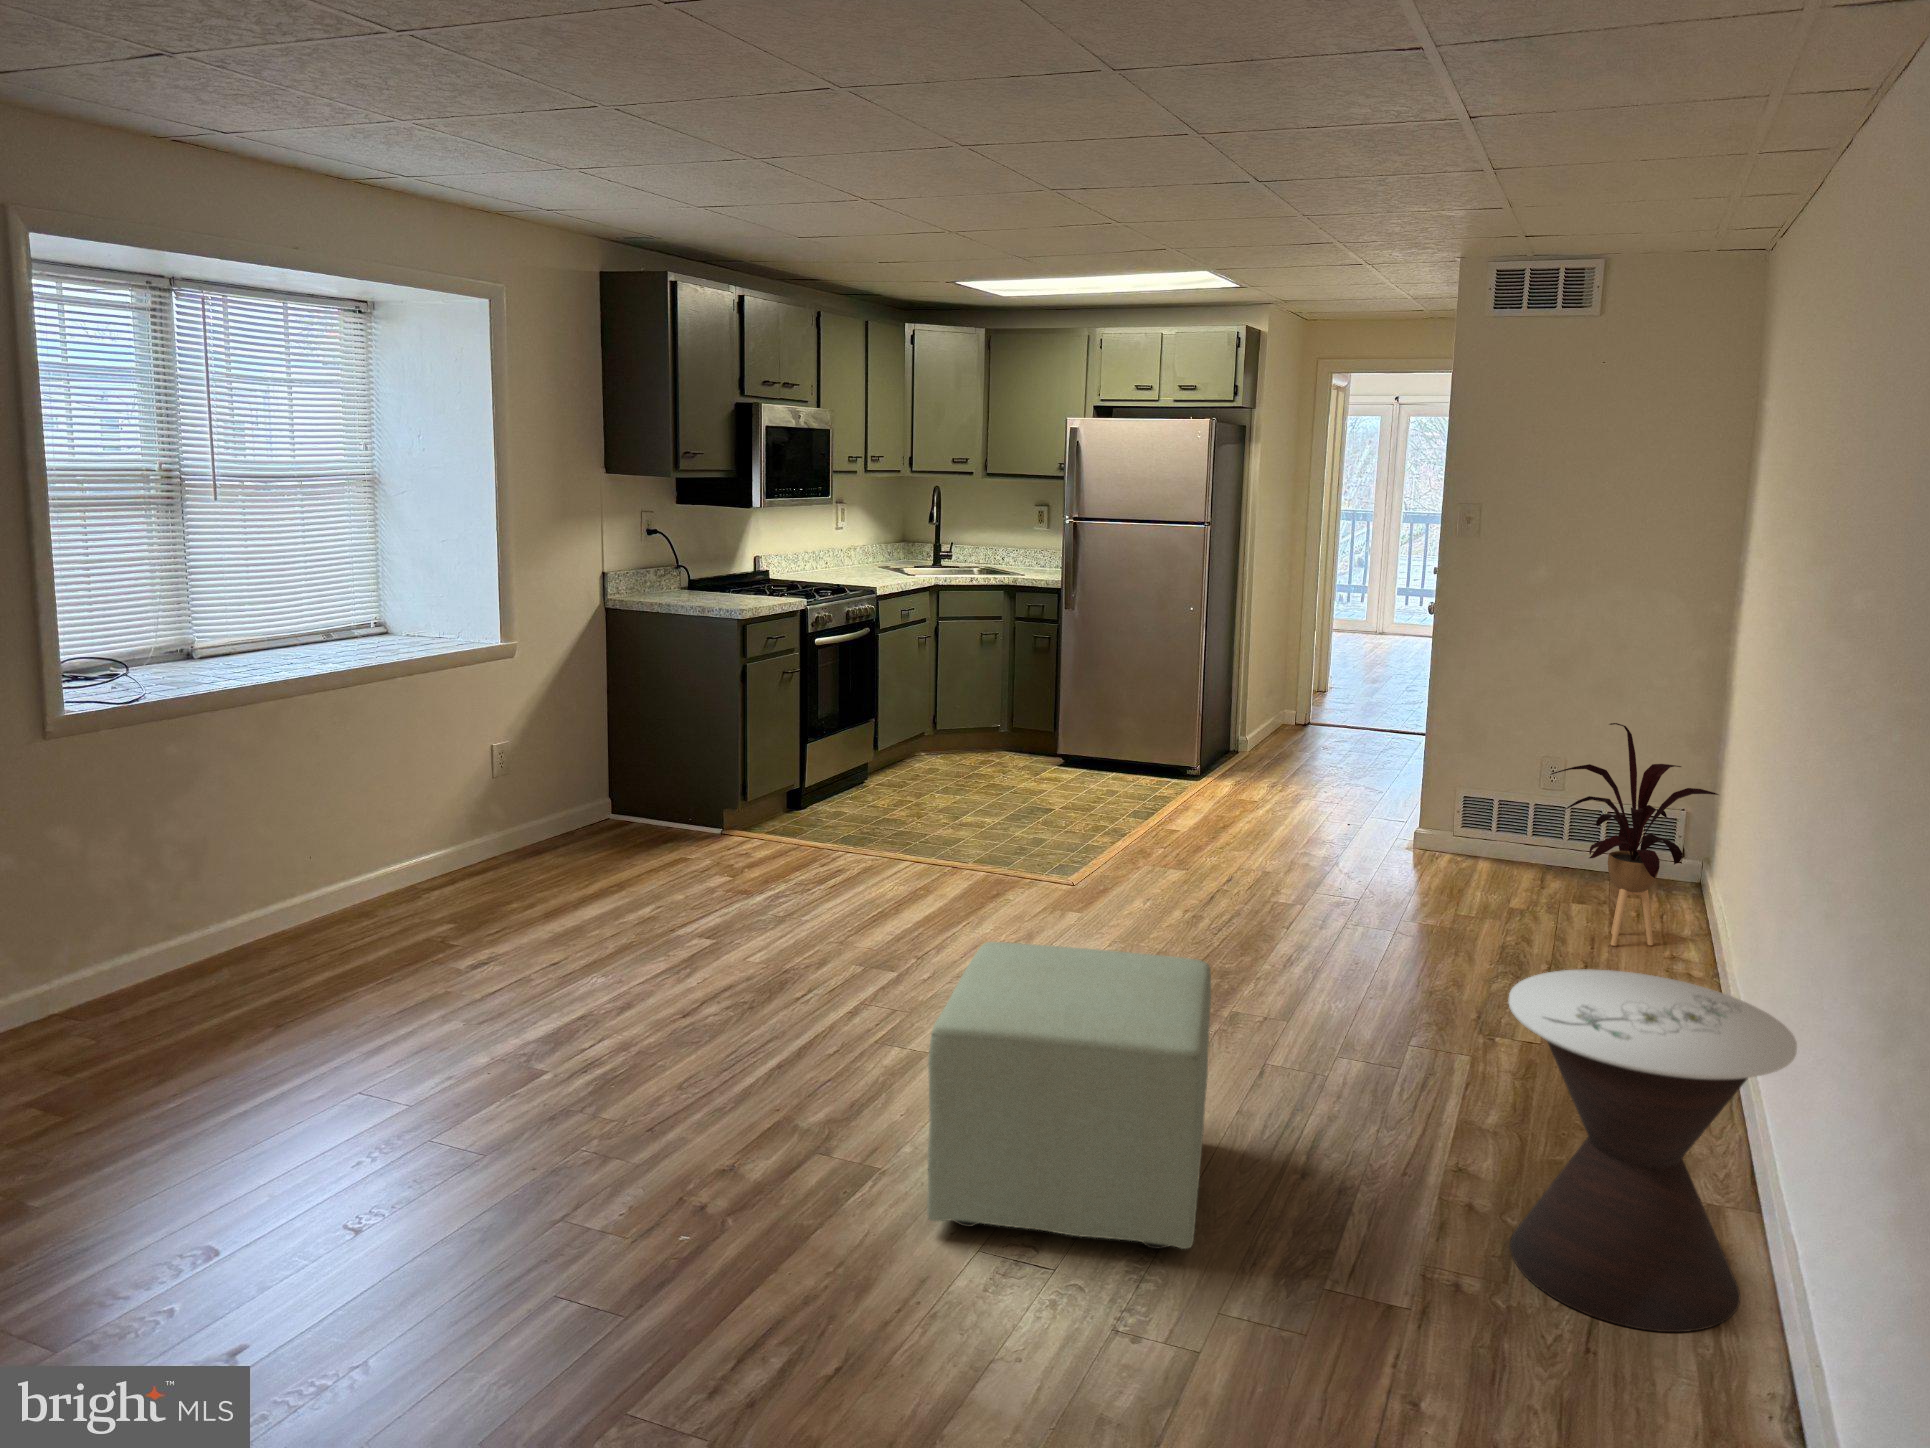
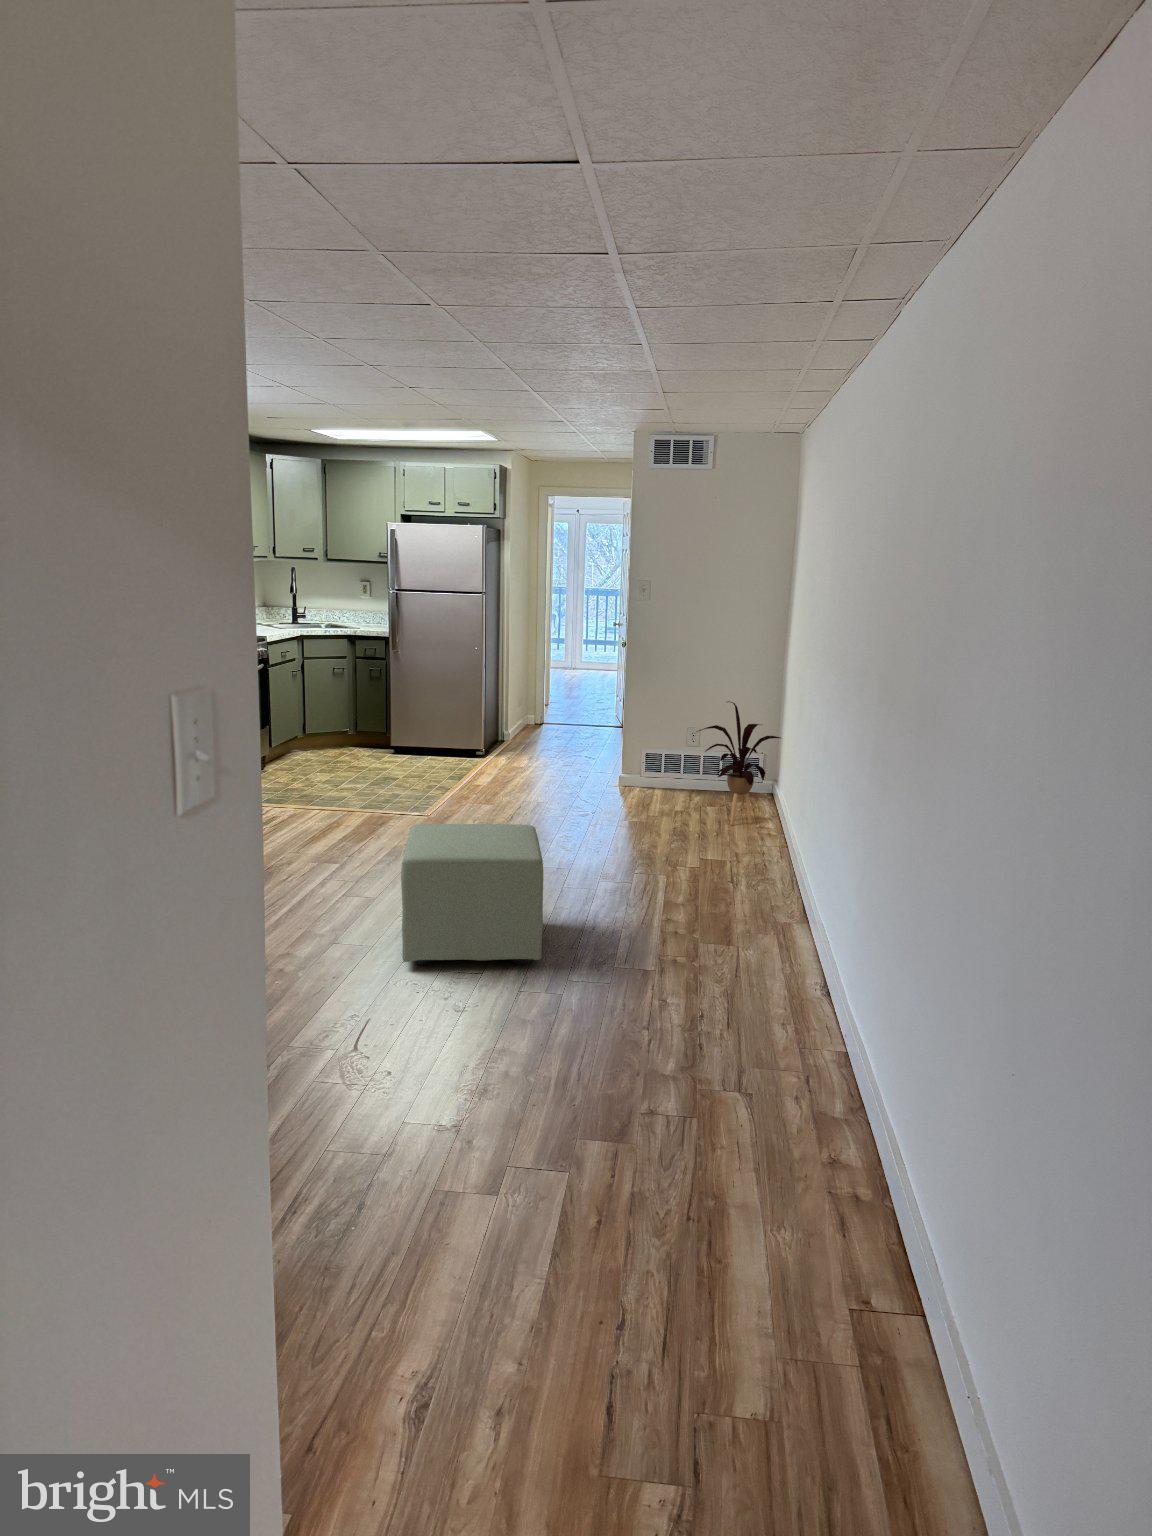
side table: present [1509,969,1797,1332] -> none [686,812,814,969]

